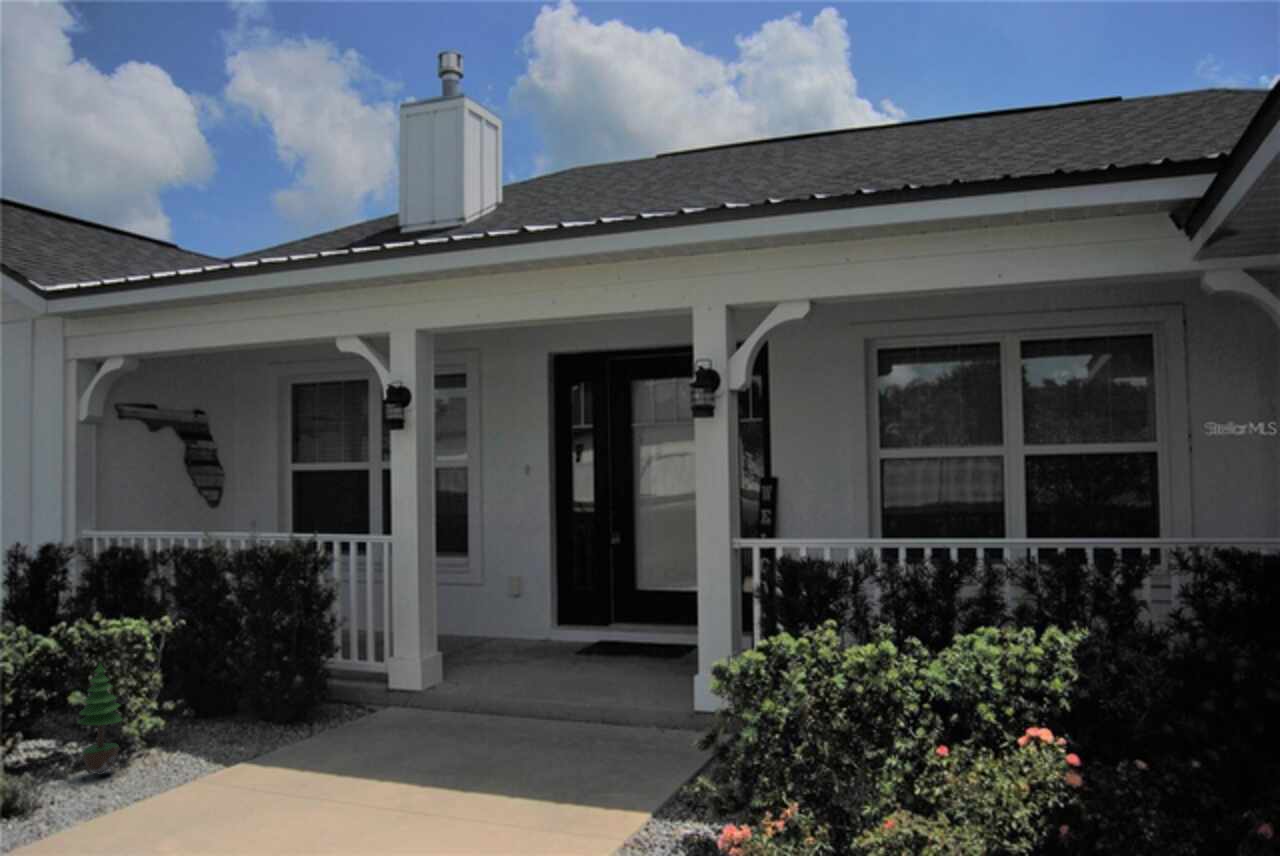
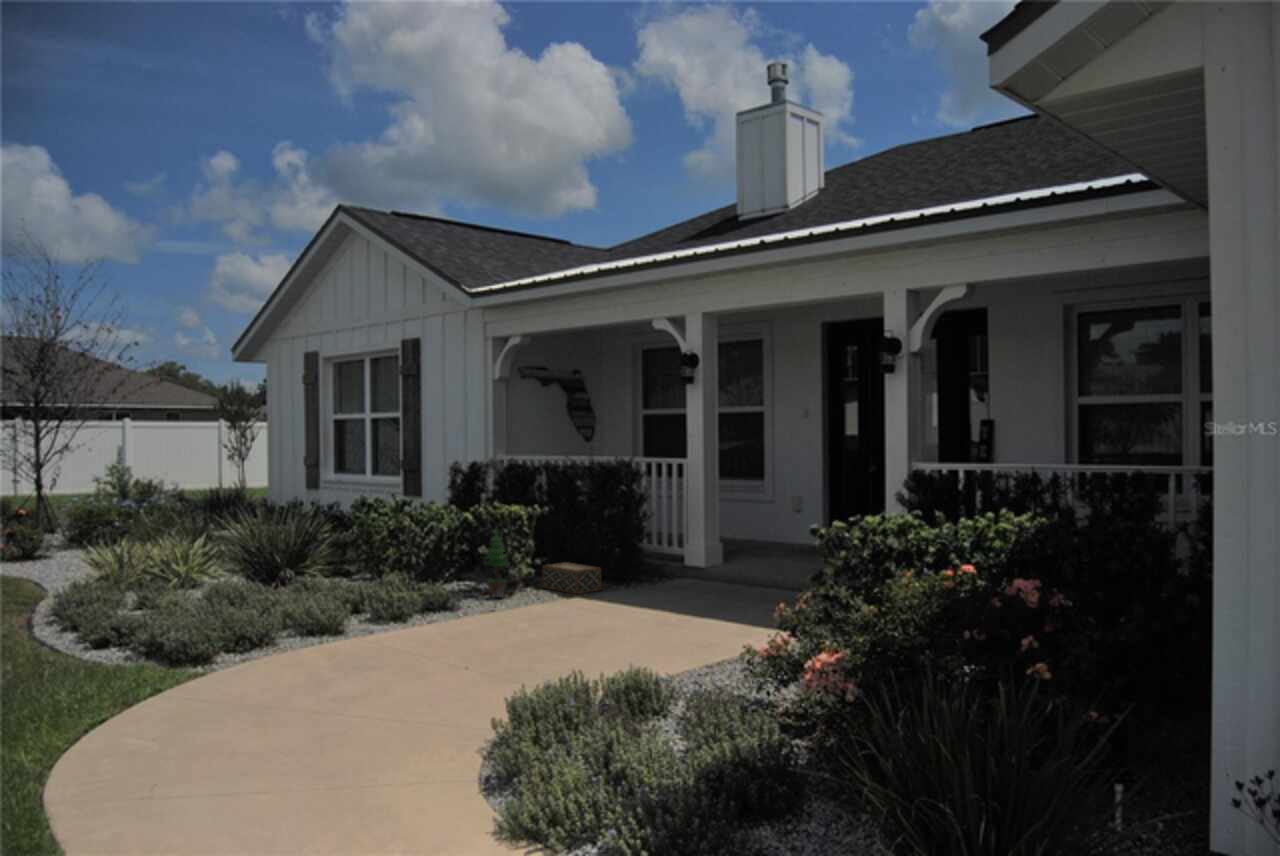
woven basket: none [175,695,275,750] -> present [542,562,602,594]

